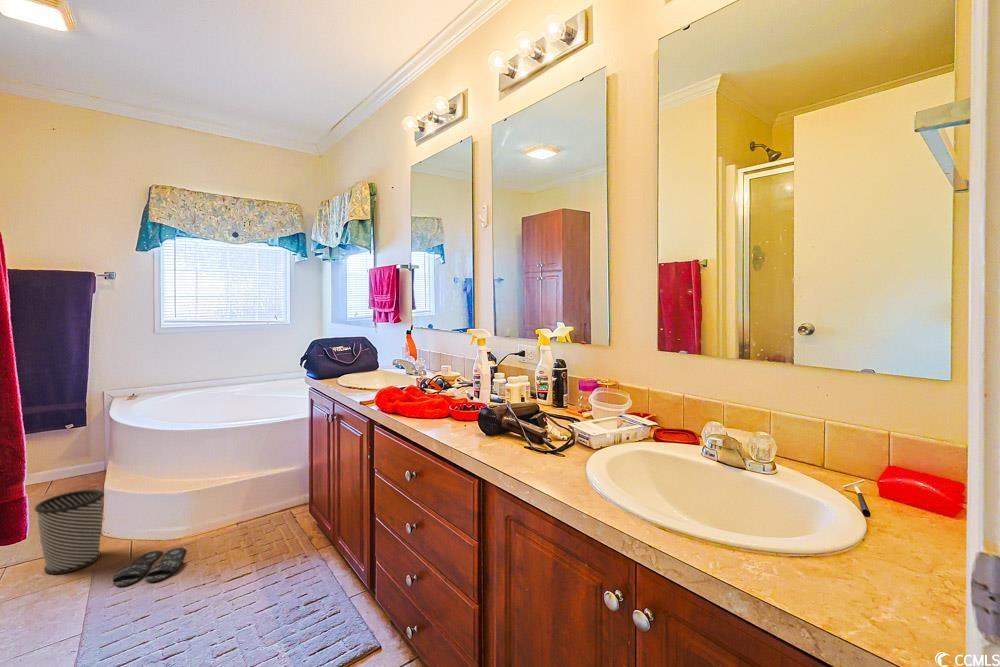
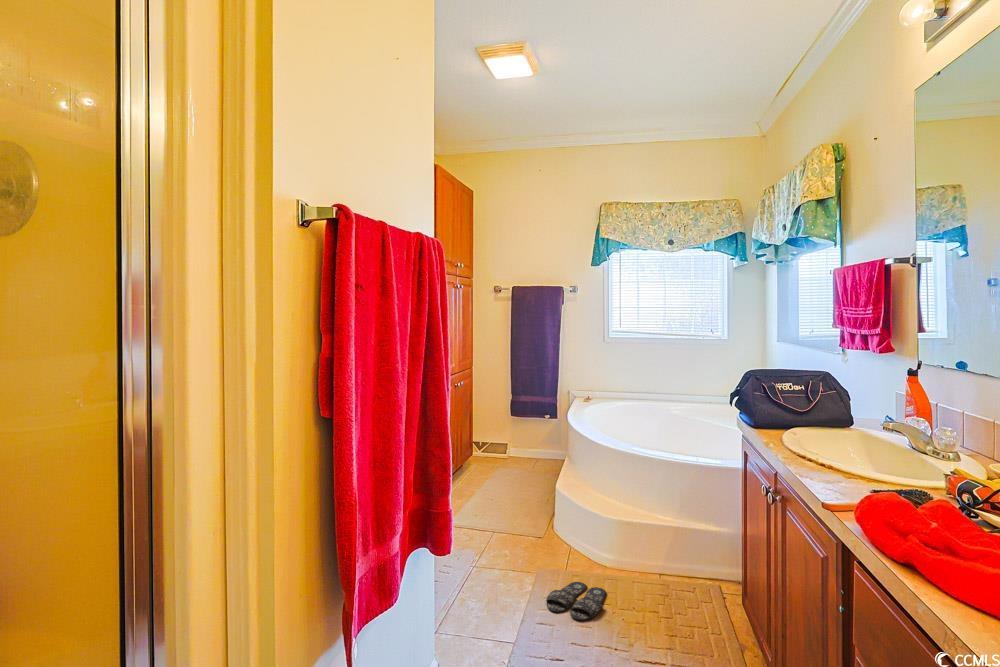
wastebasket: present [35,490,104,574] -> none [500,501,545,576]

